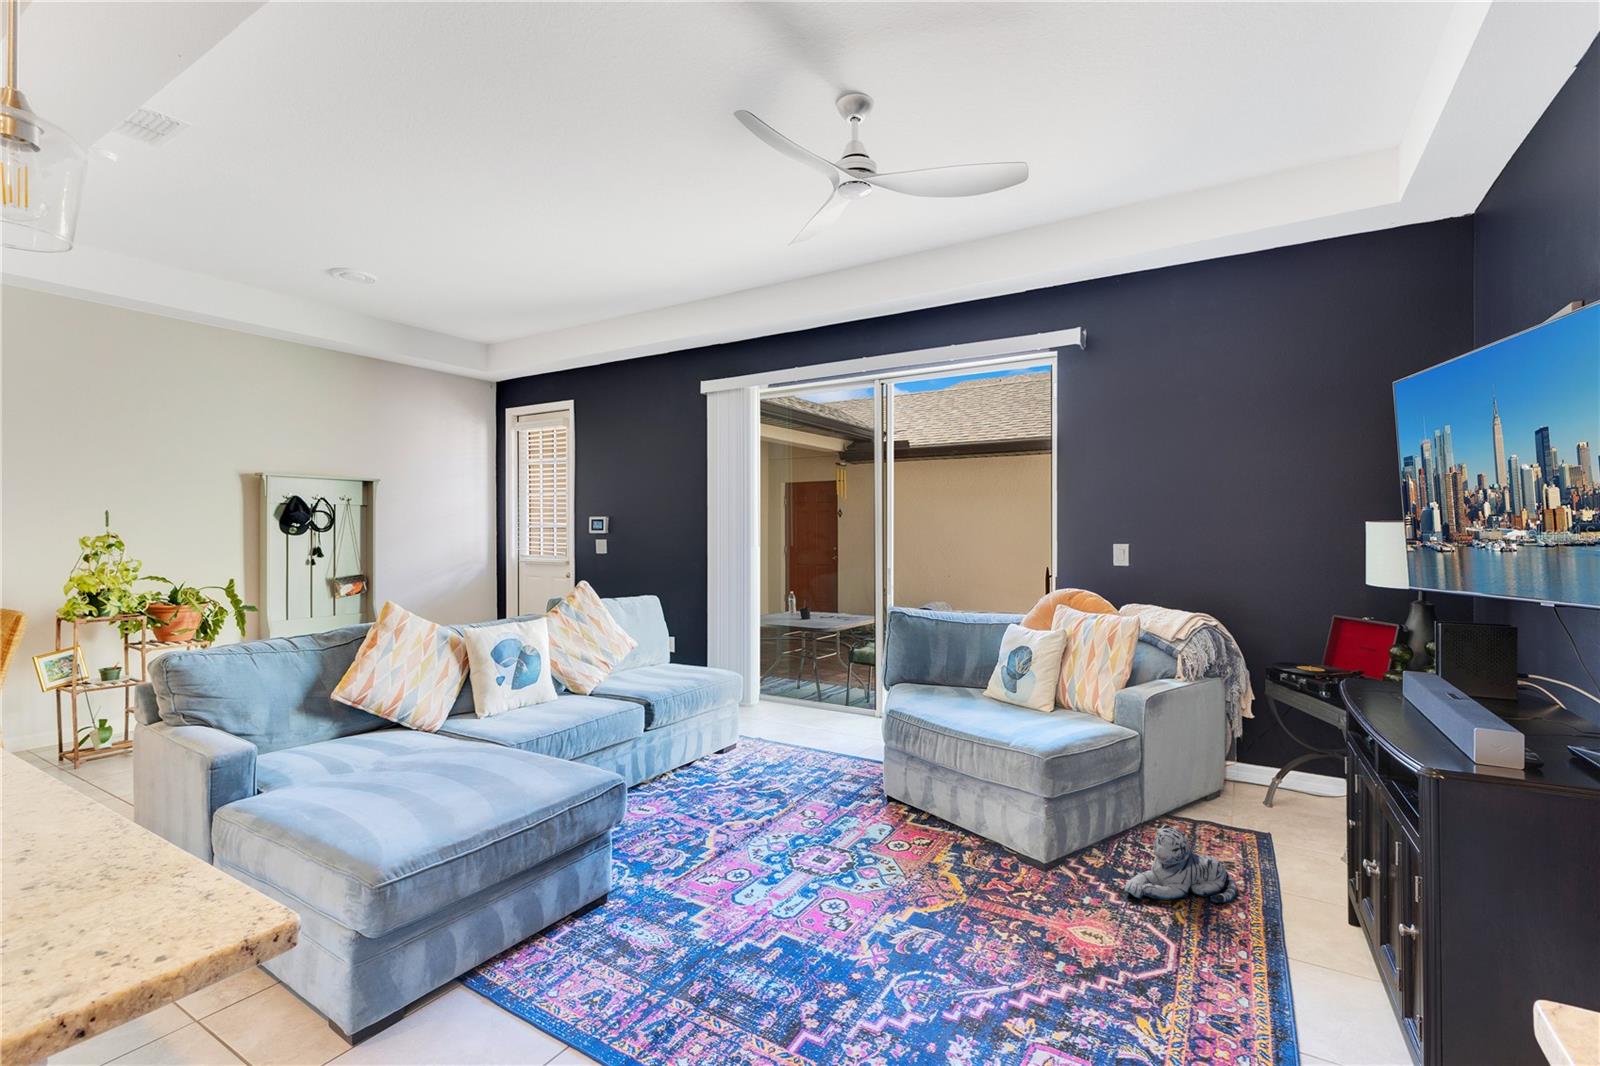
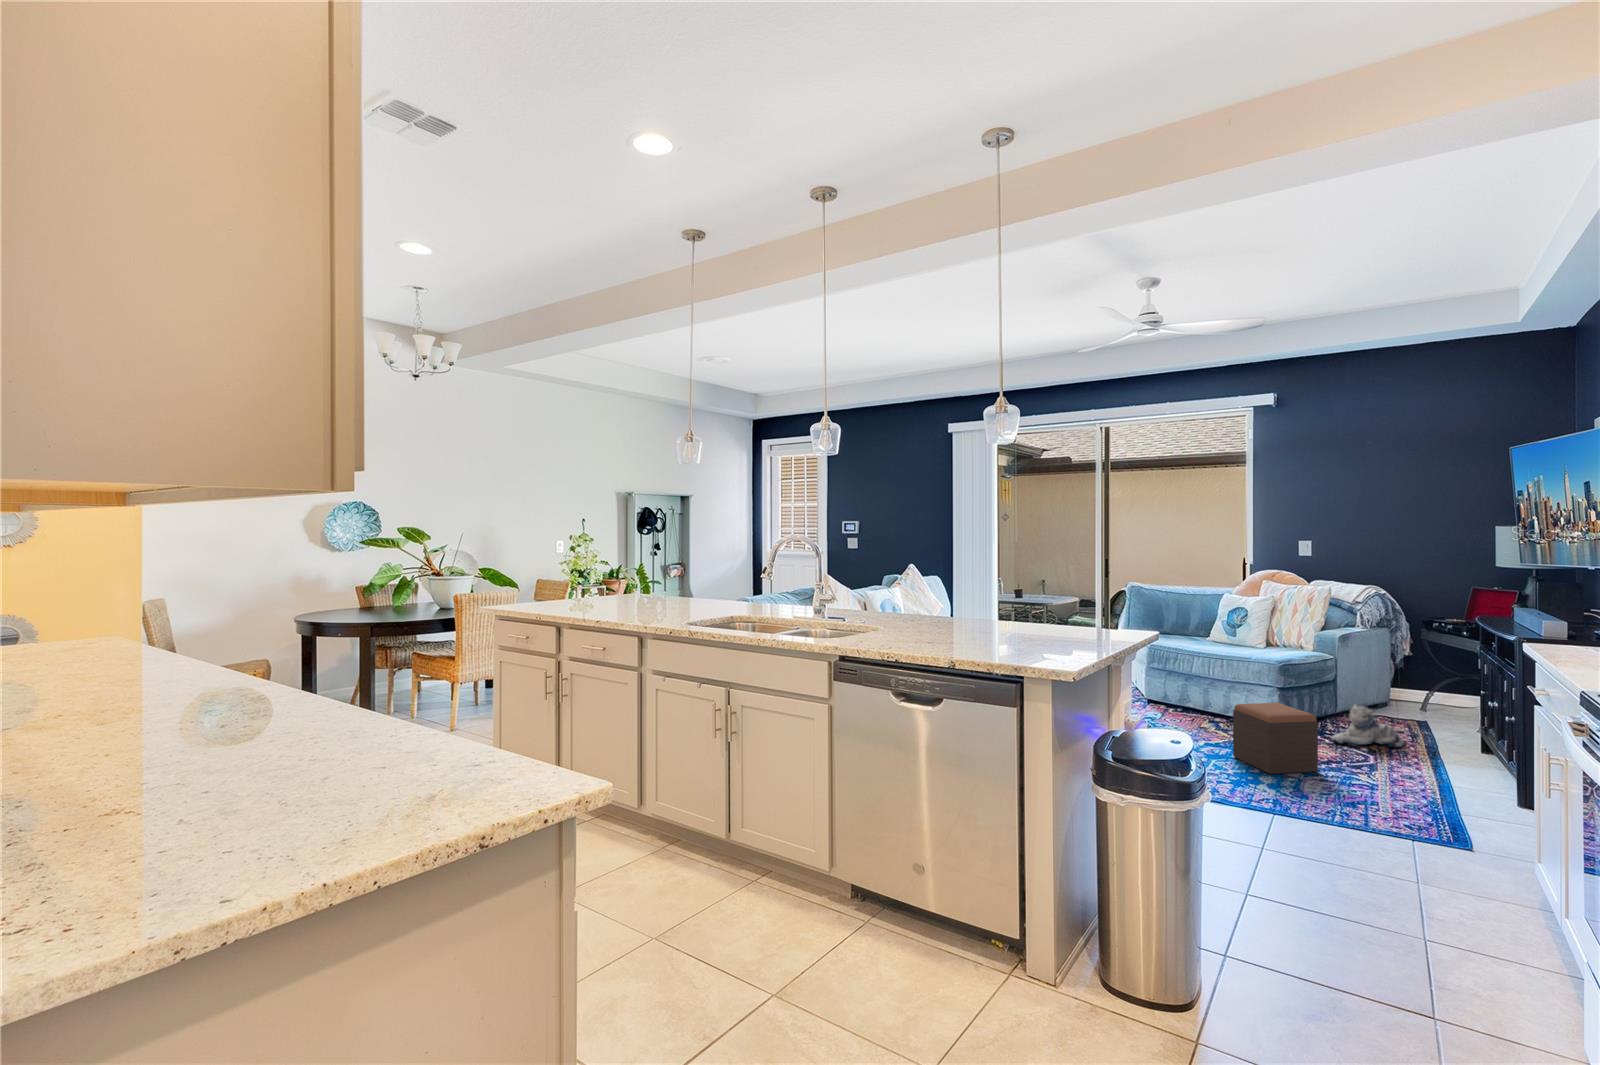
footstool: none [946,844,1081,1008] -> present [1233,703,1318,774]

